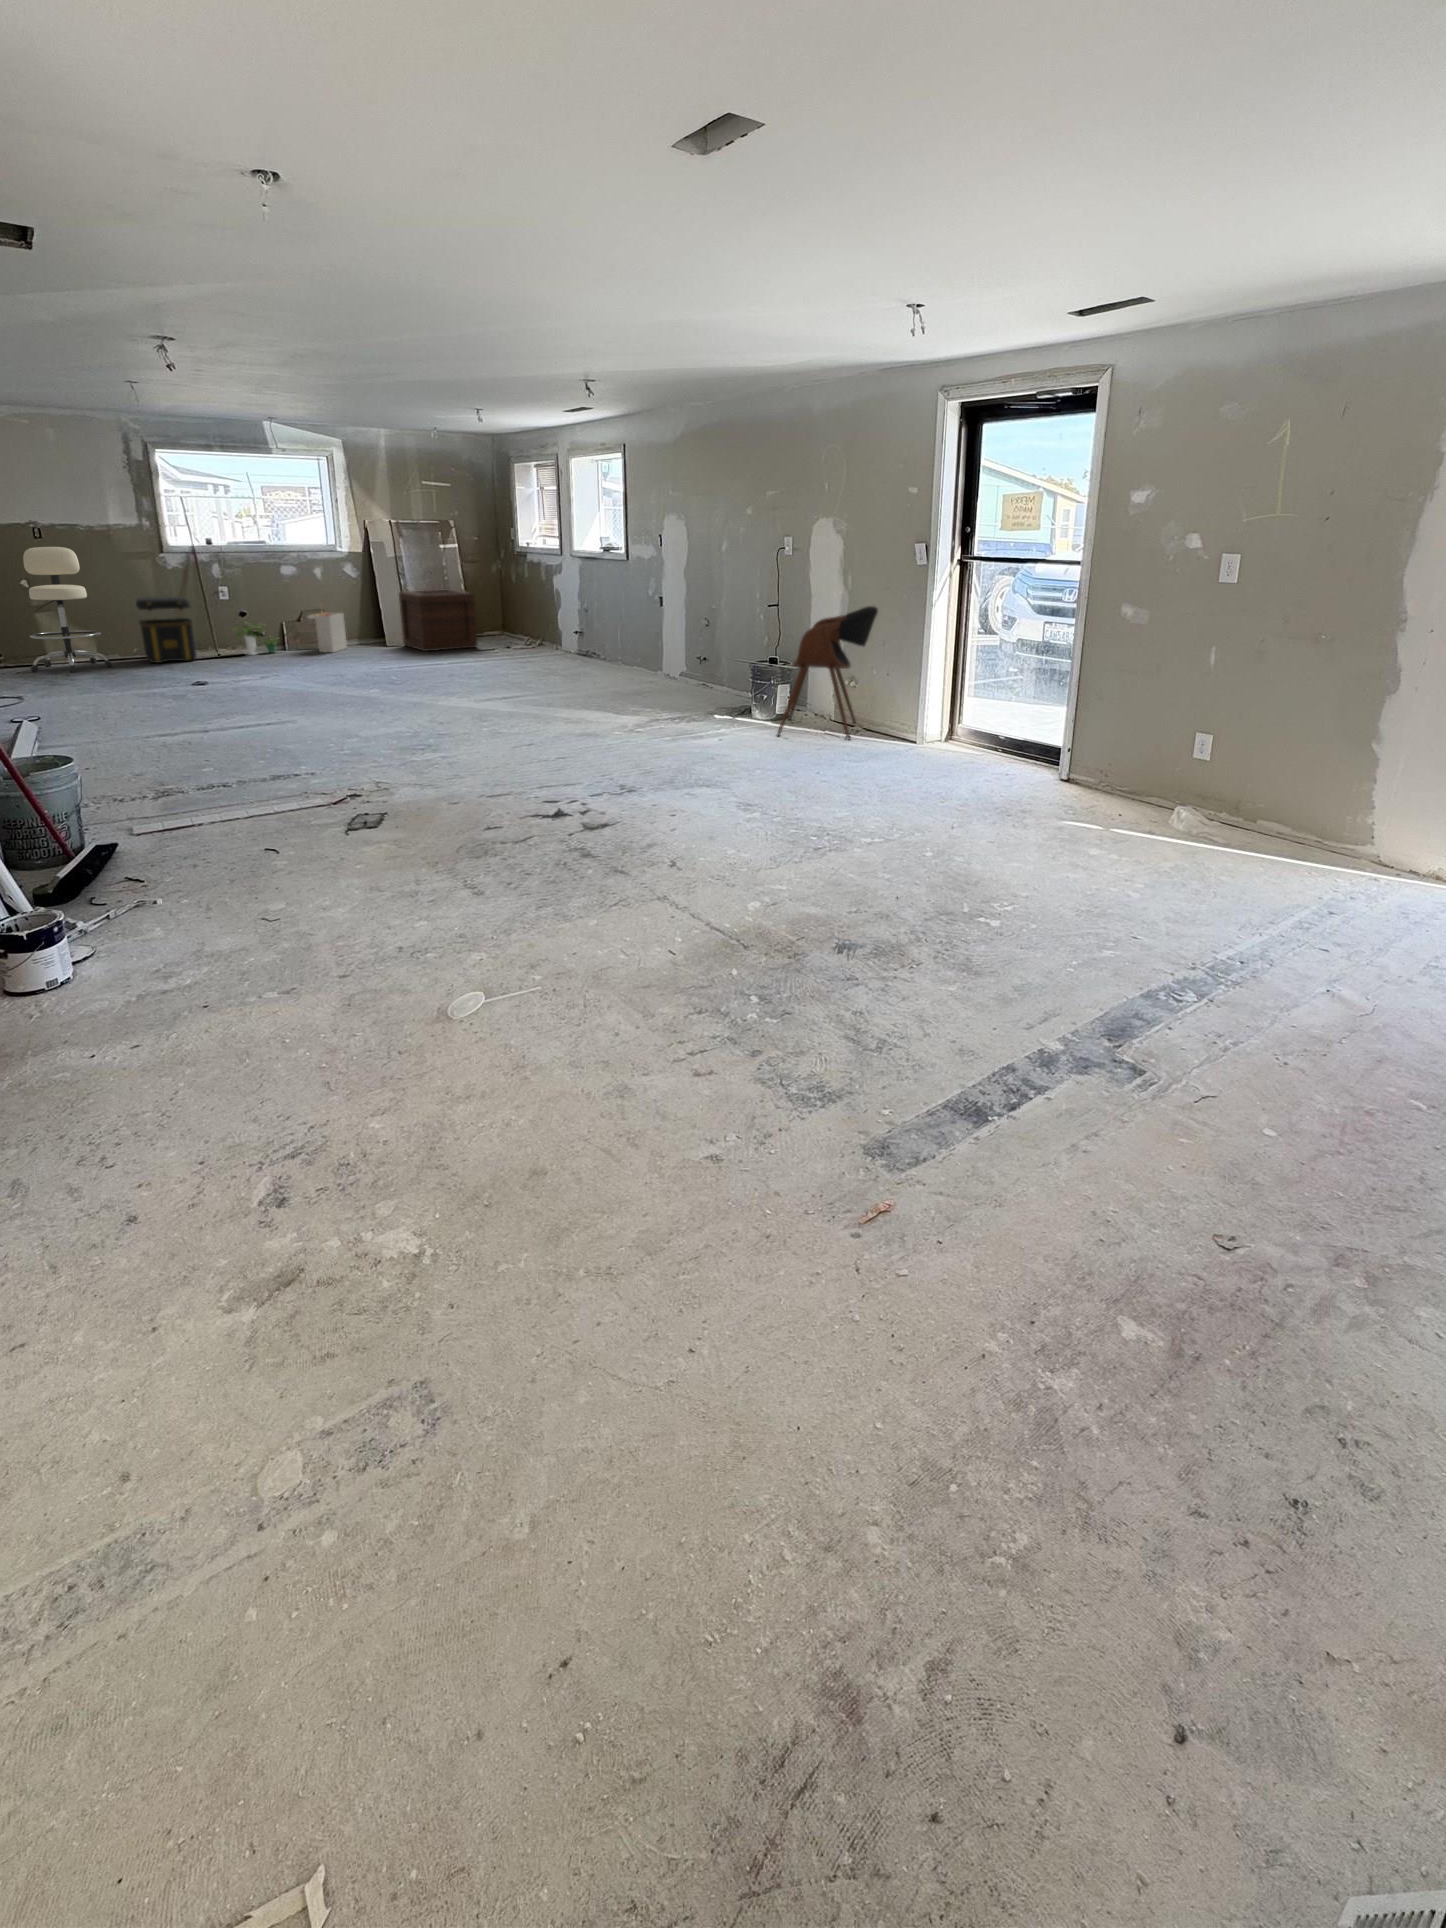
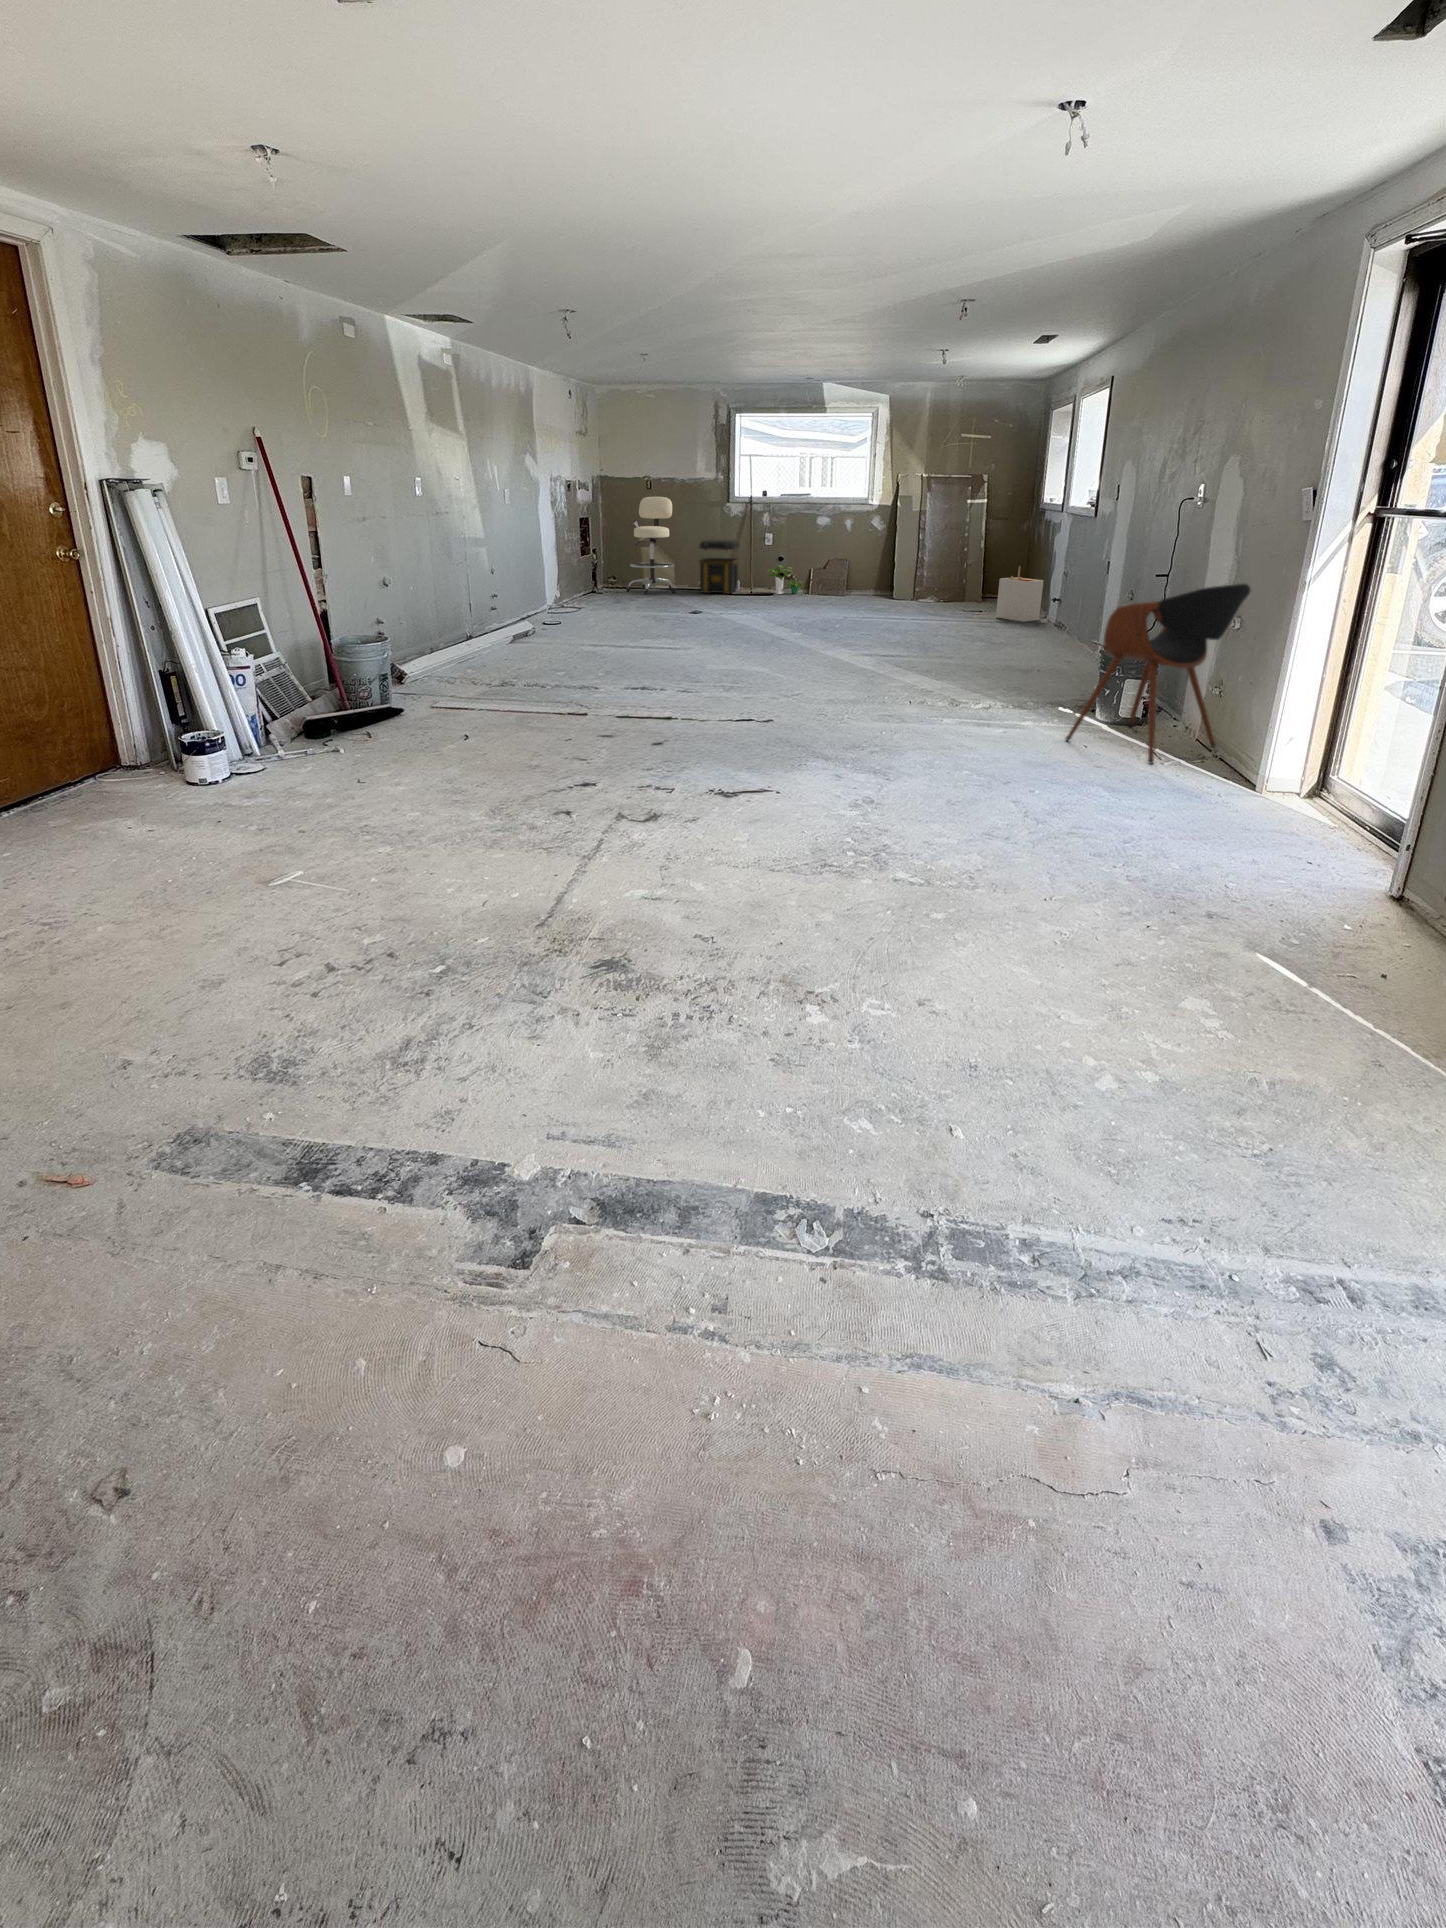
wooden crate: present [399,590,477,651] -> none [906,545,972,606]
storage bin: present [309,611,347,652] -> present [996,566,1043,622]

